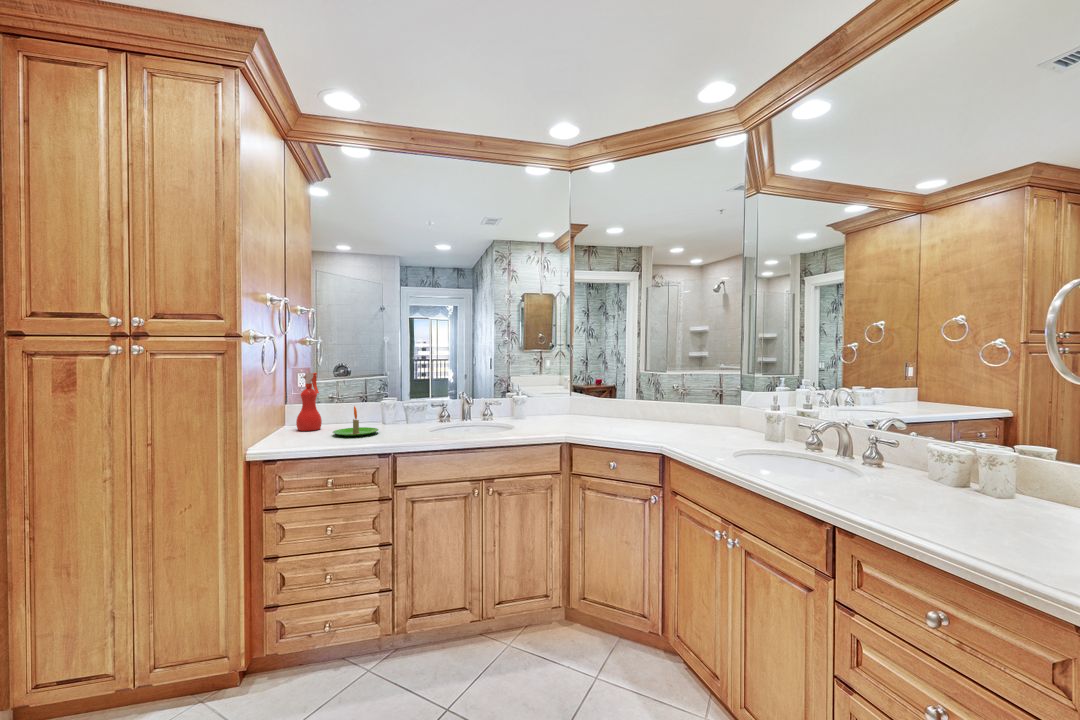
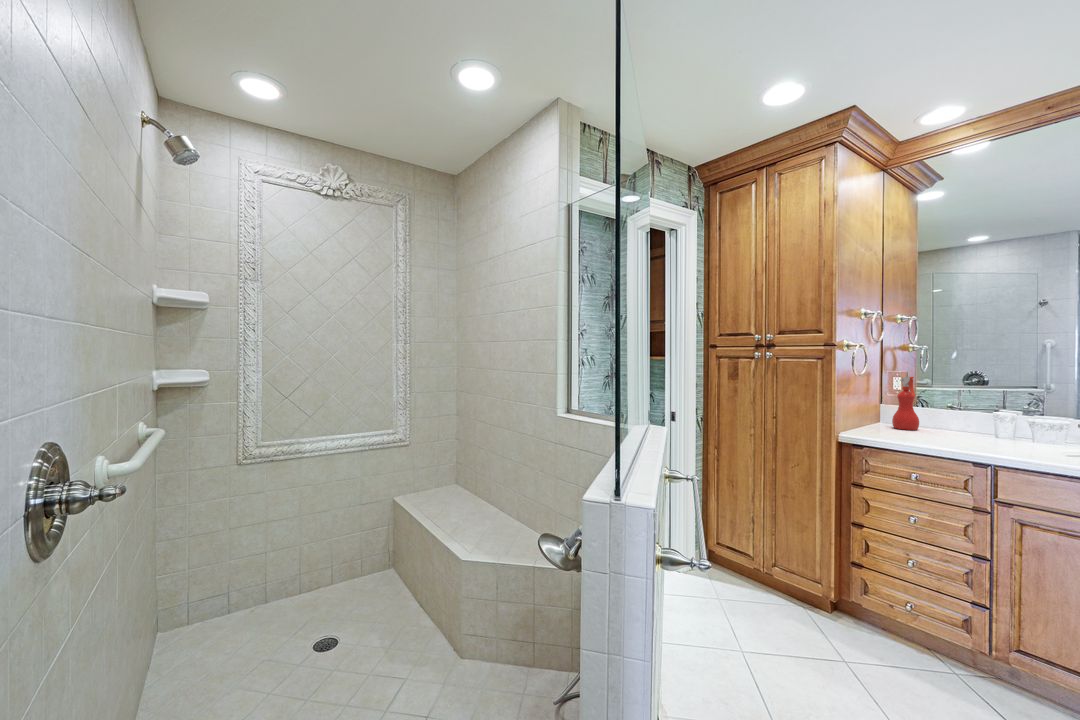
candle: present [333,406,379,436] -> none [926,411,985,442]

